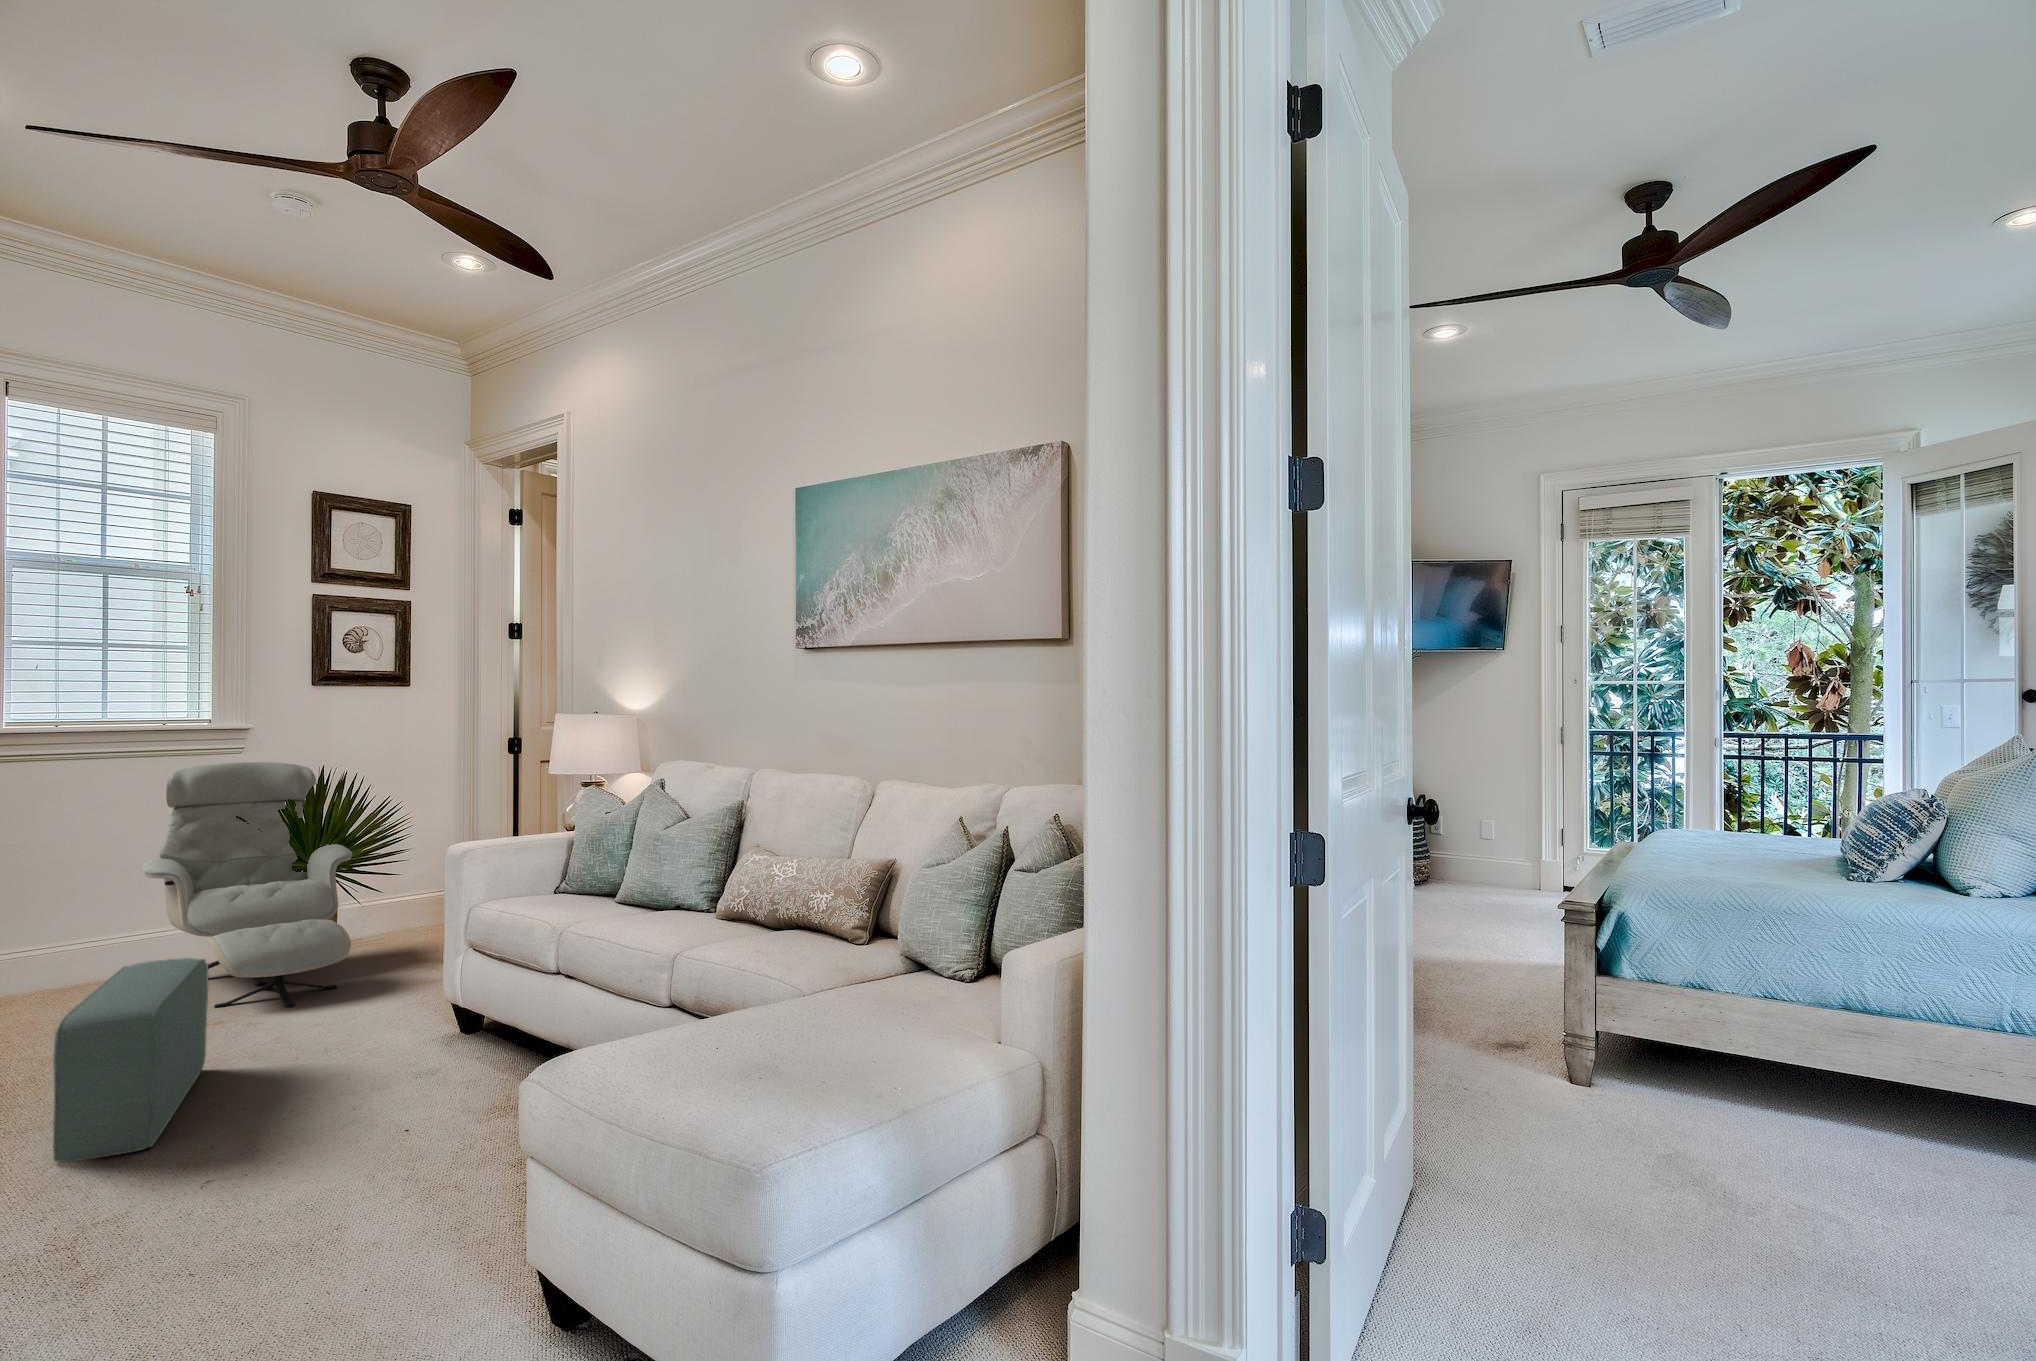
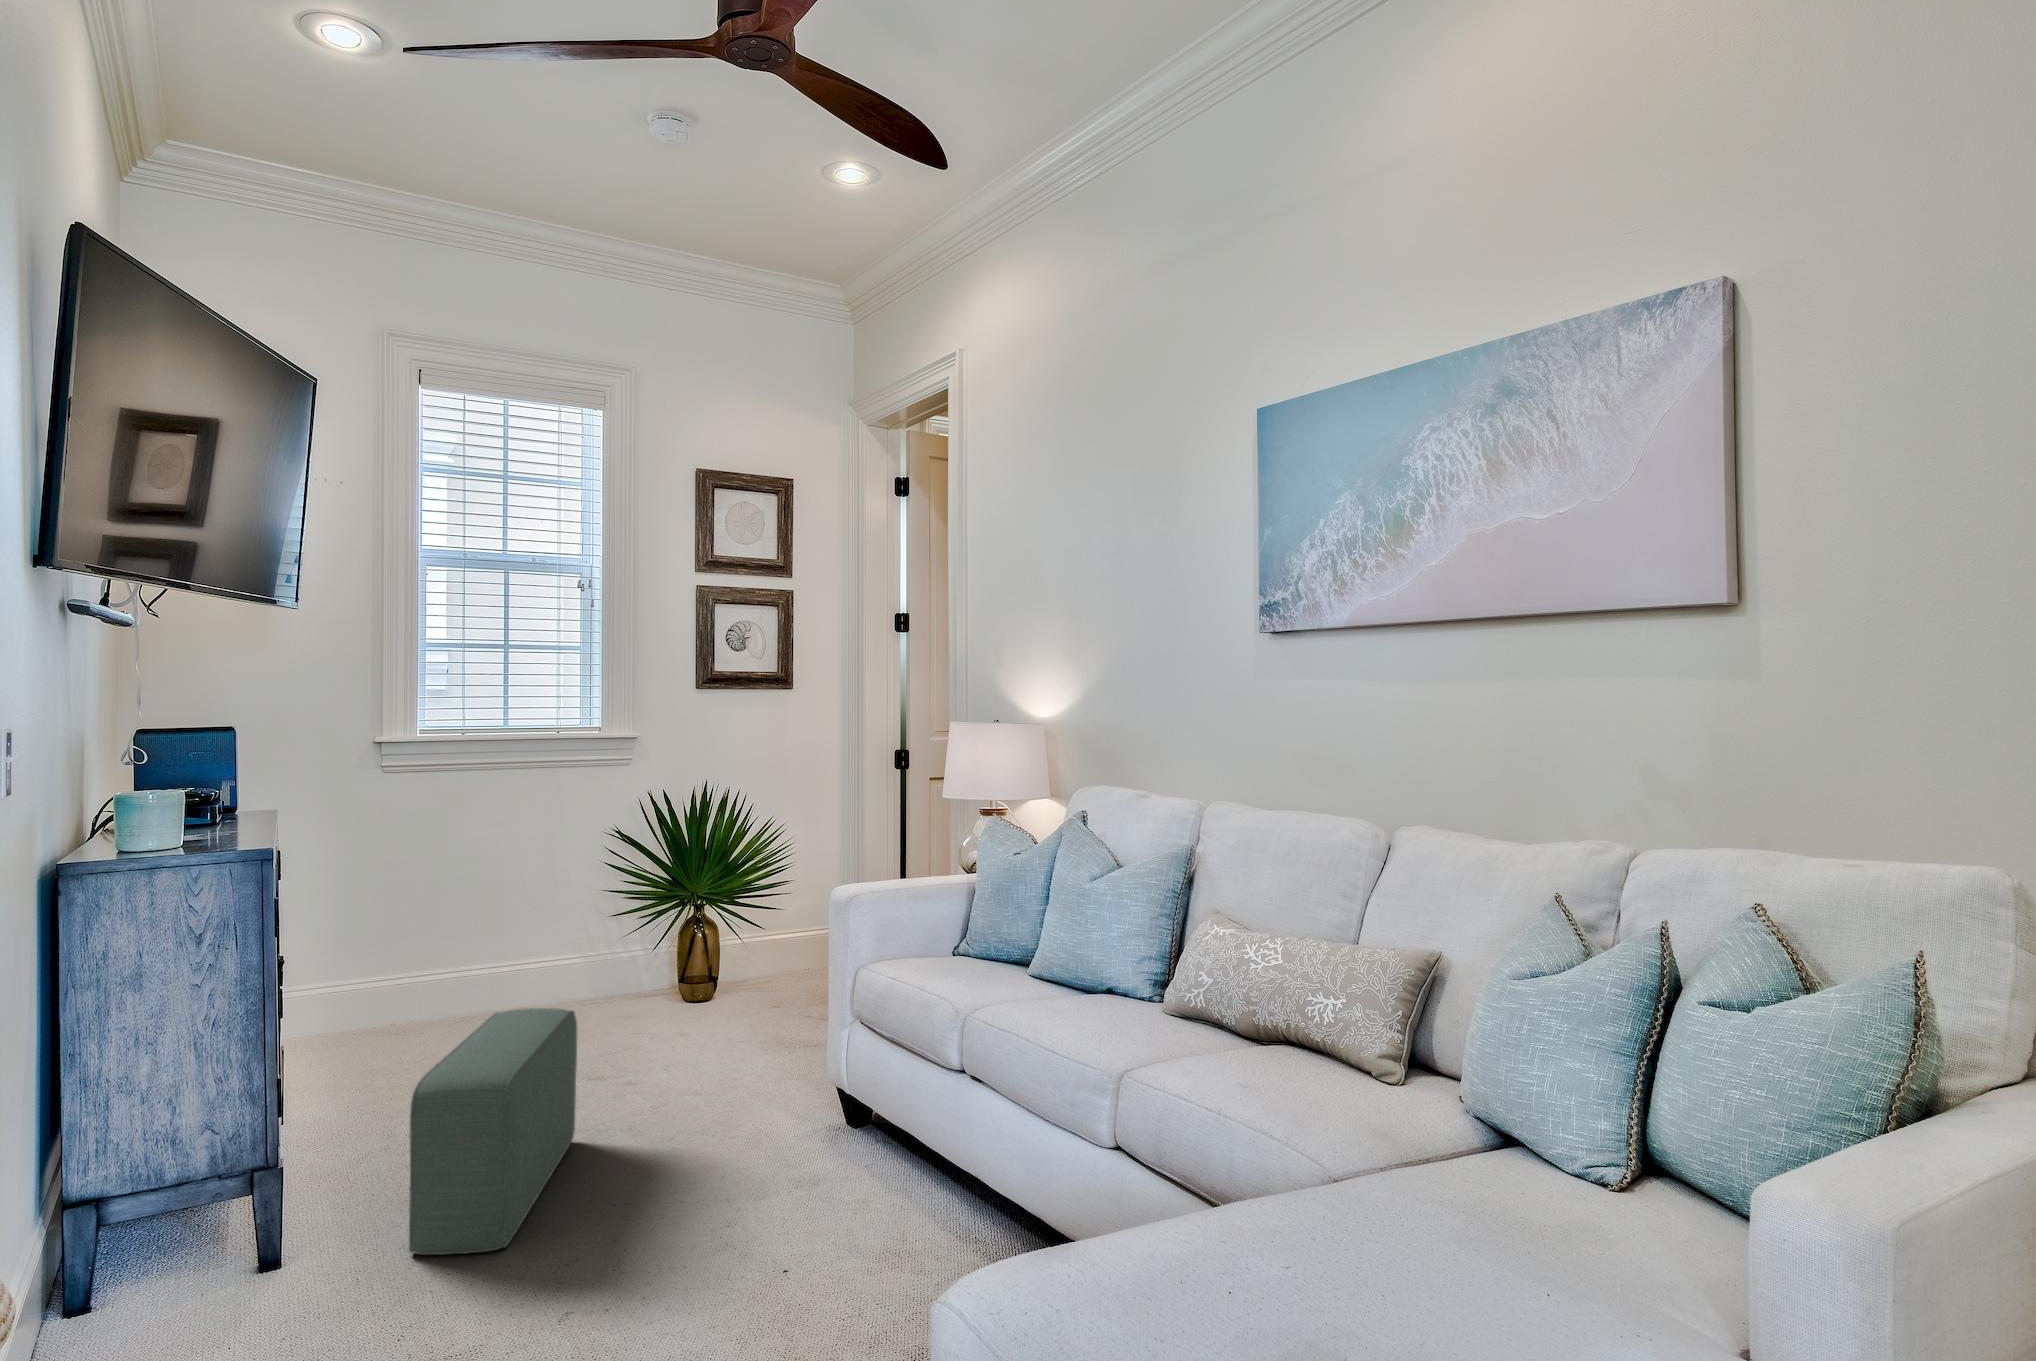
armchair: present [142,762,352,1008] -> none [533,776,735,1065]

